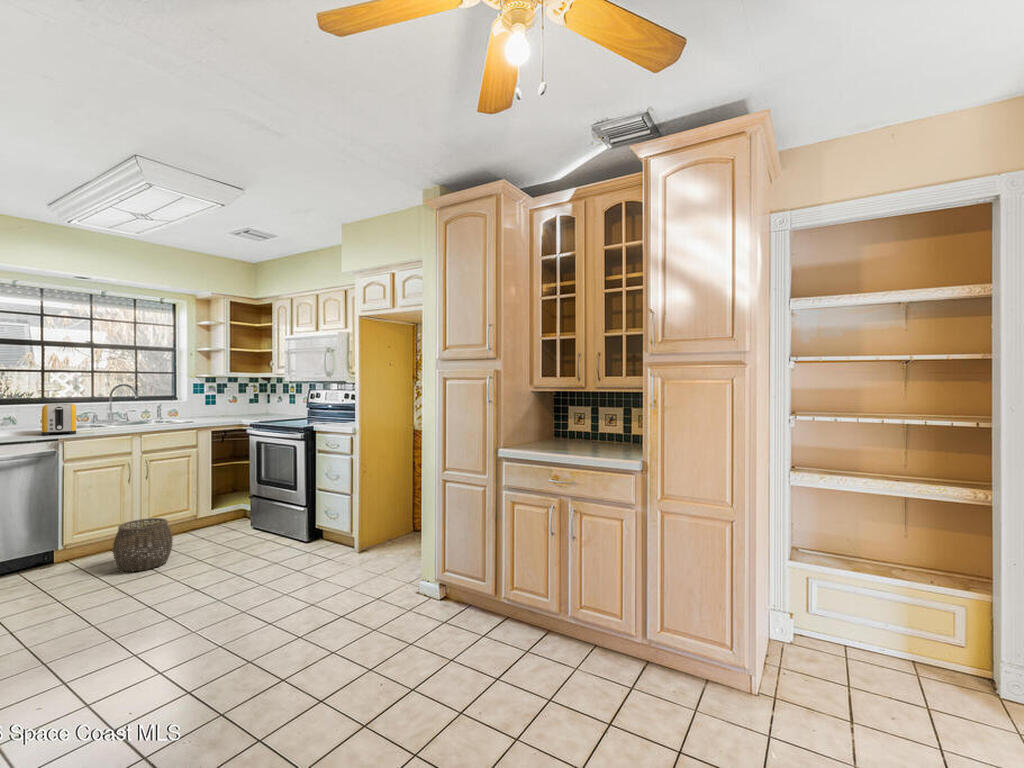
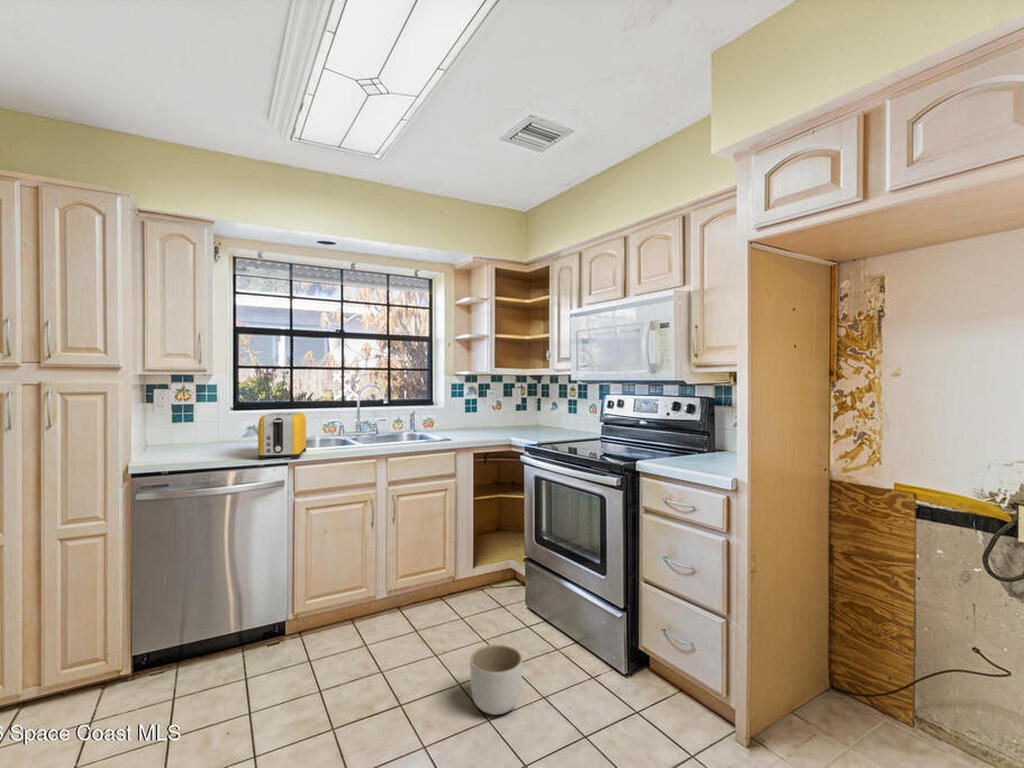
woven basket: present [113,518,173,572] -> none [334,600,418,702]
planter: none [209,531,242,564] -> present [470,645,522,715]

